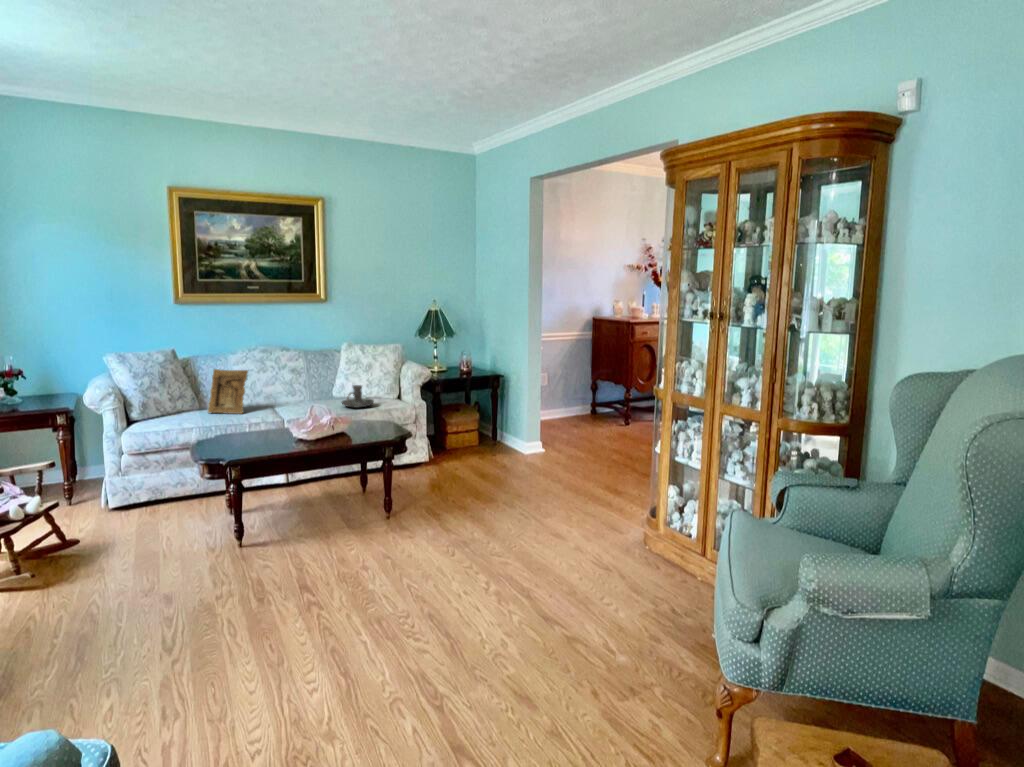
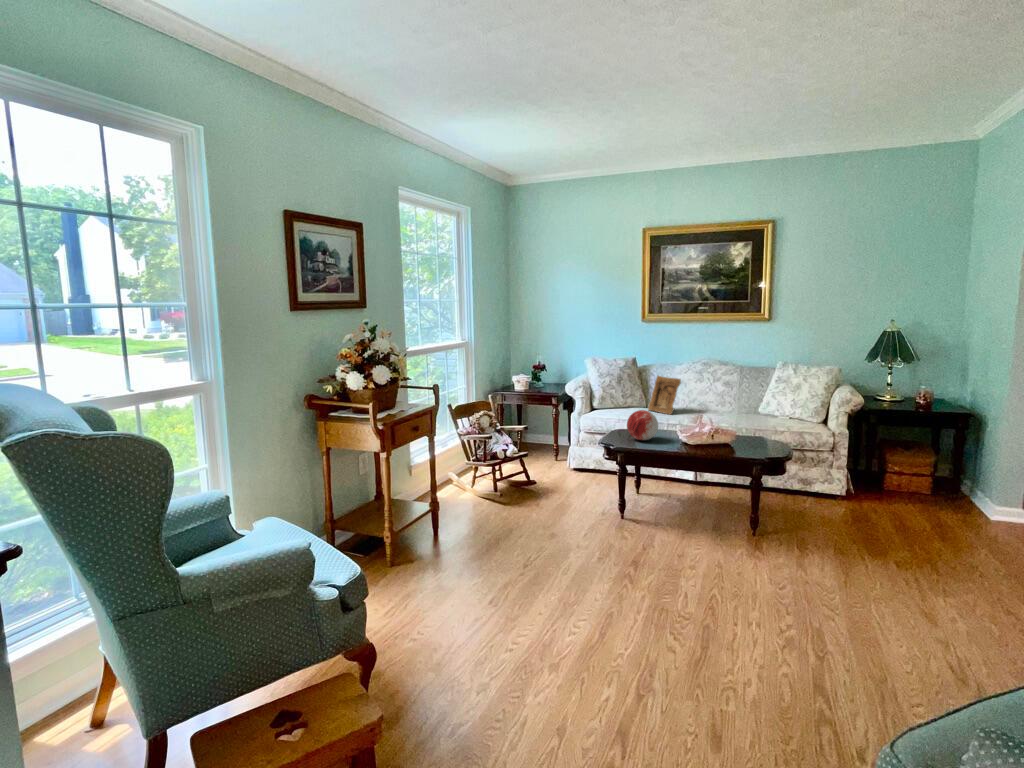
candle holder: present [342,385,374,408] -> none [757,403,791,424]
decorative orb: none [225,408,266,445] -> present [627,410,658,440]

